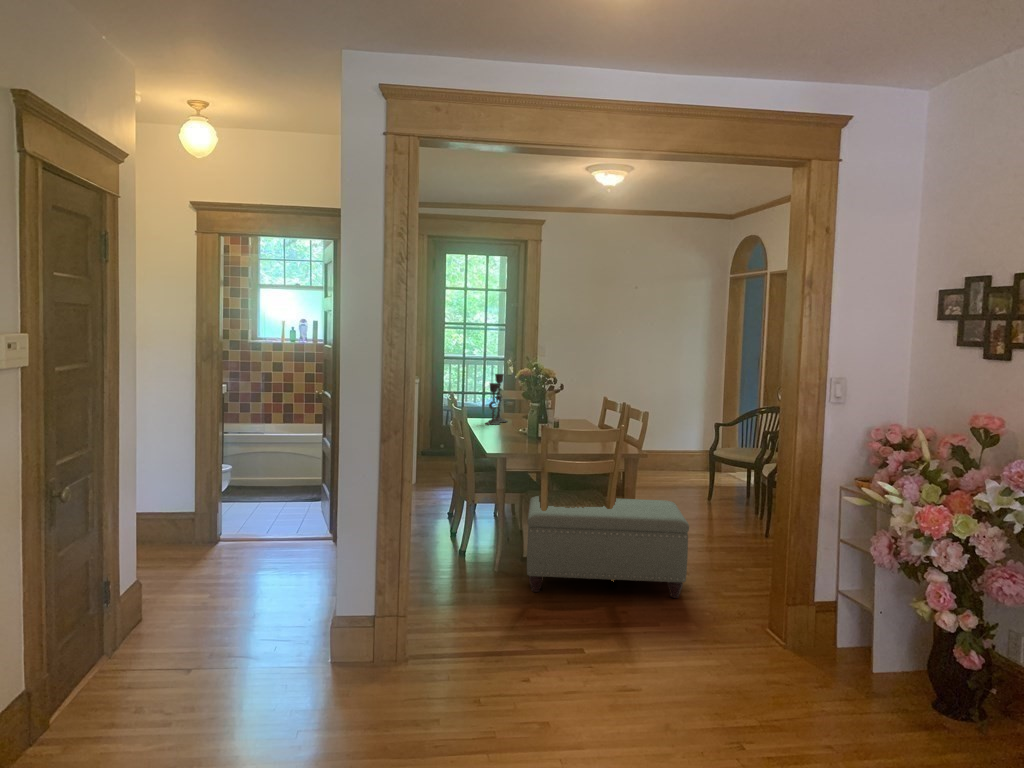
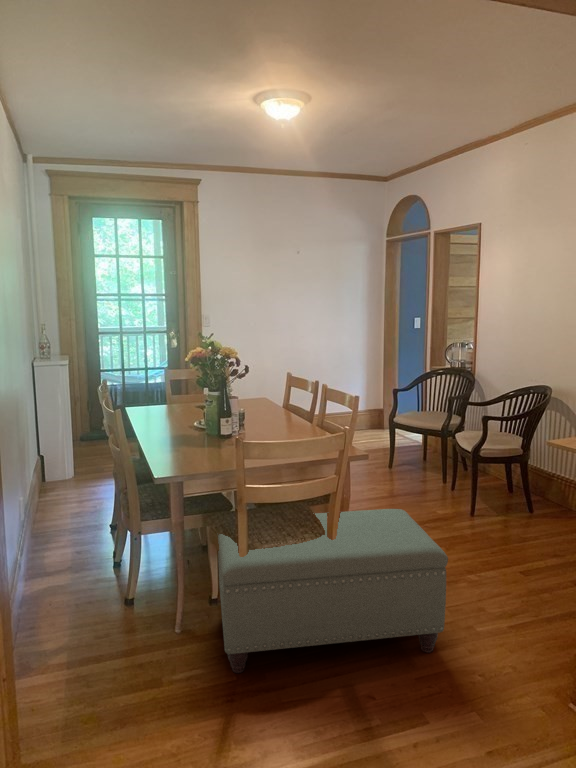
candlestick: present [486,374,507,425] -> none [148,352,176,416]

